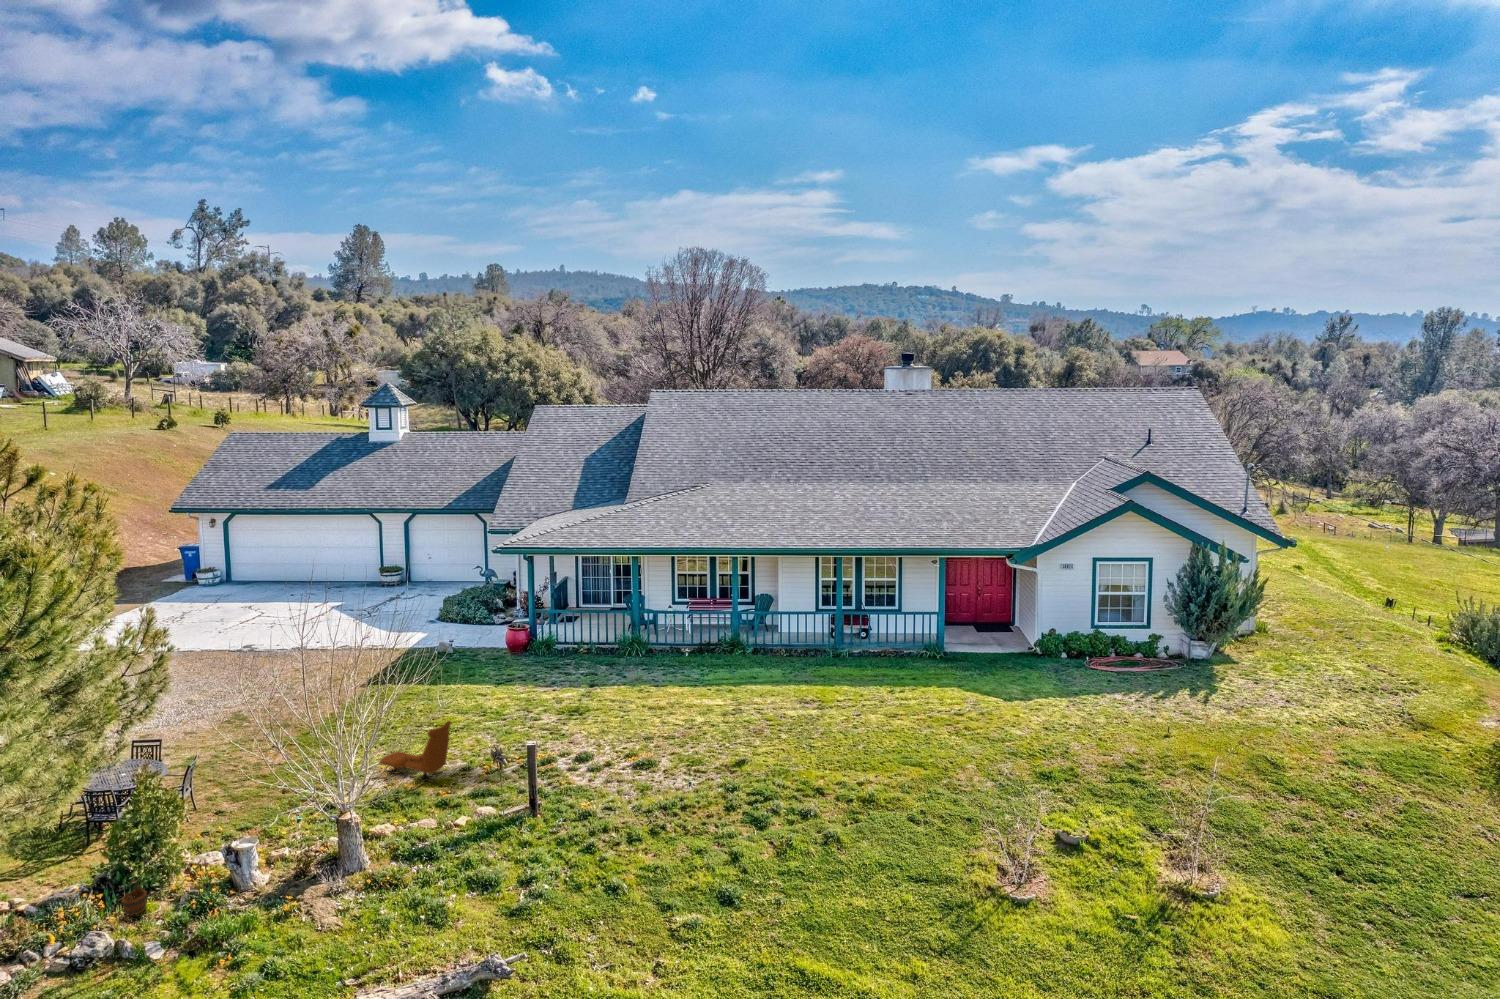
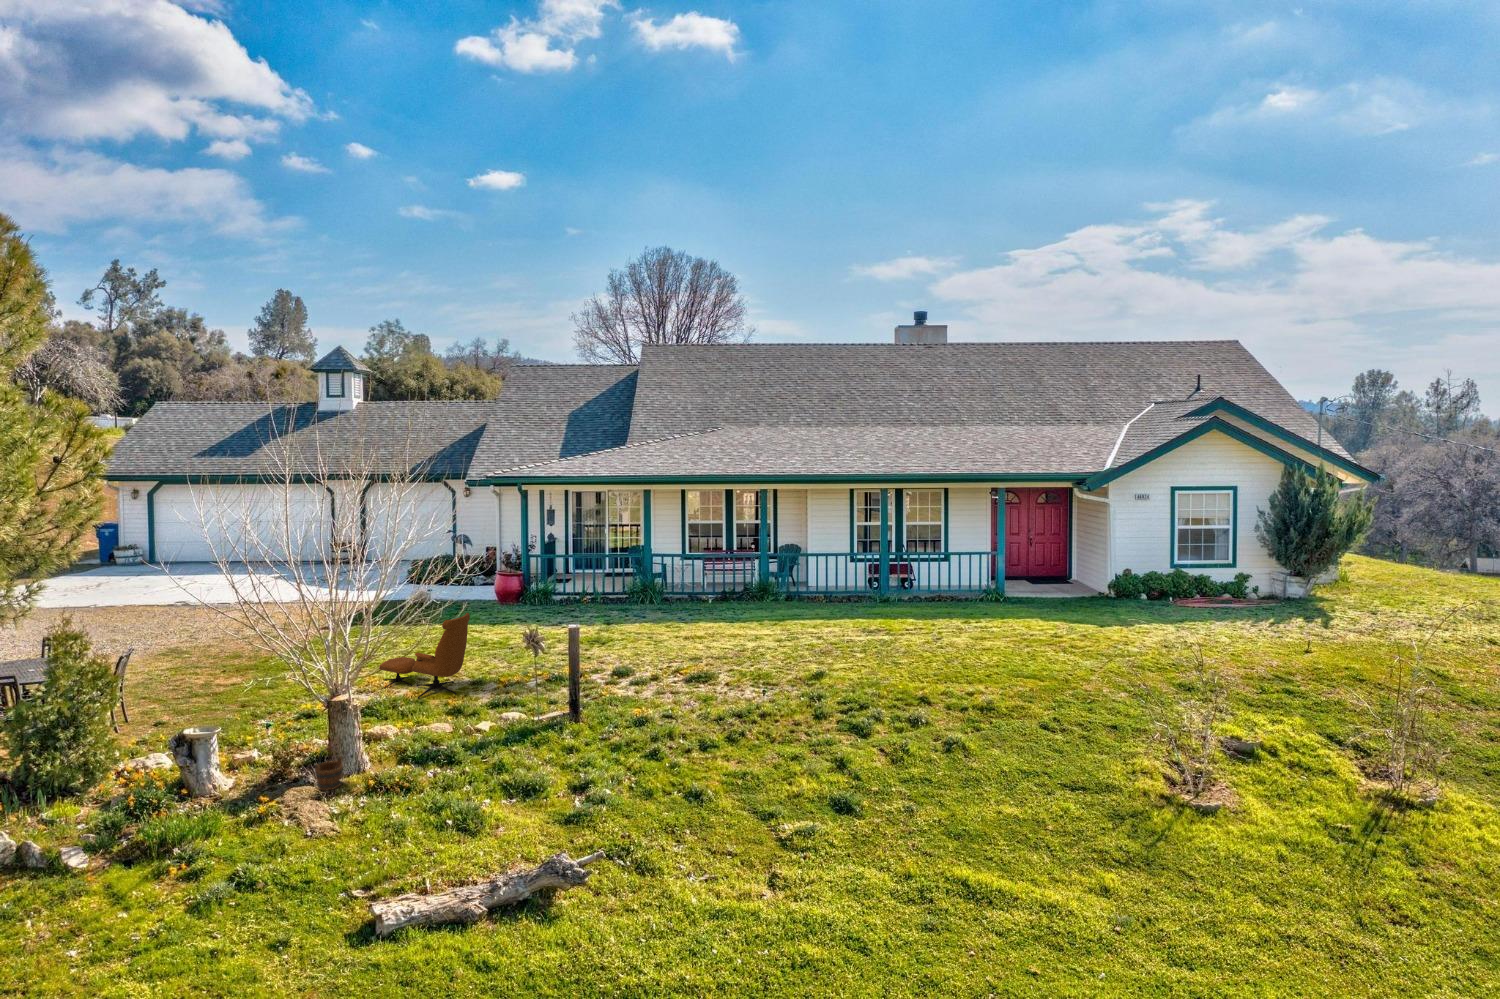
wooden bucket: present [122,879,147,916] -> present [315,746,343,790]

